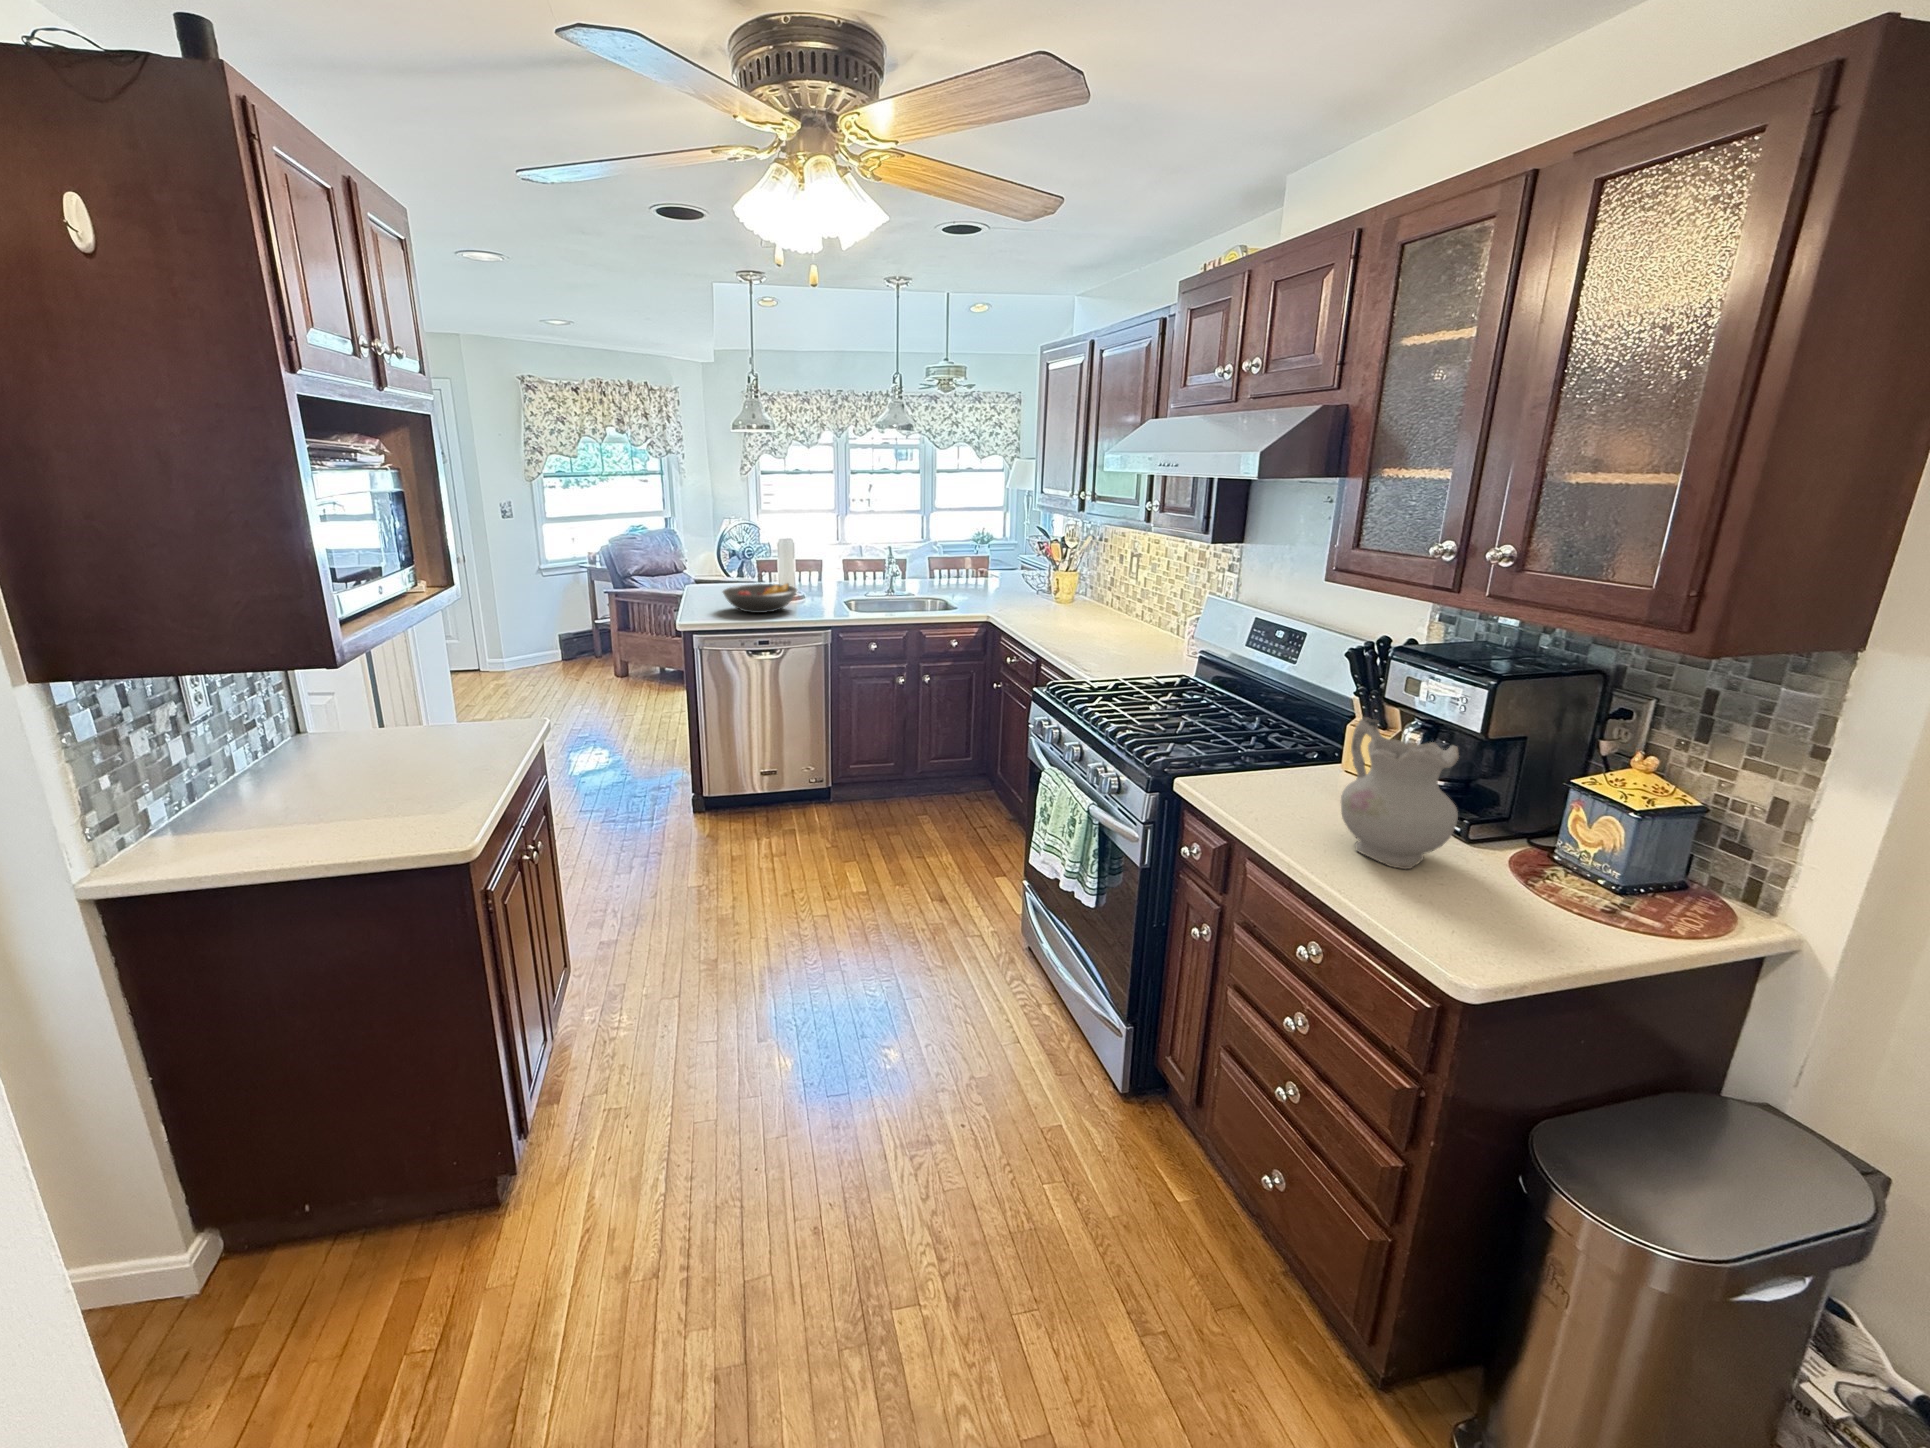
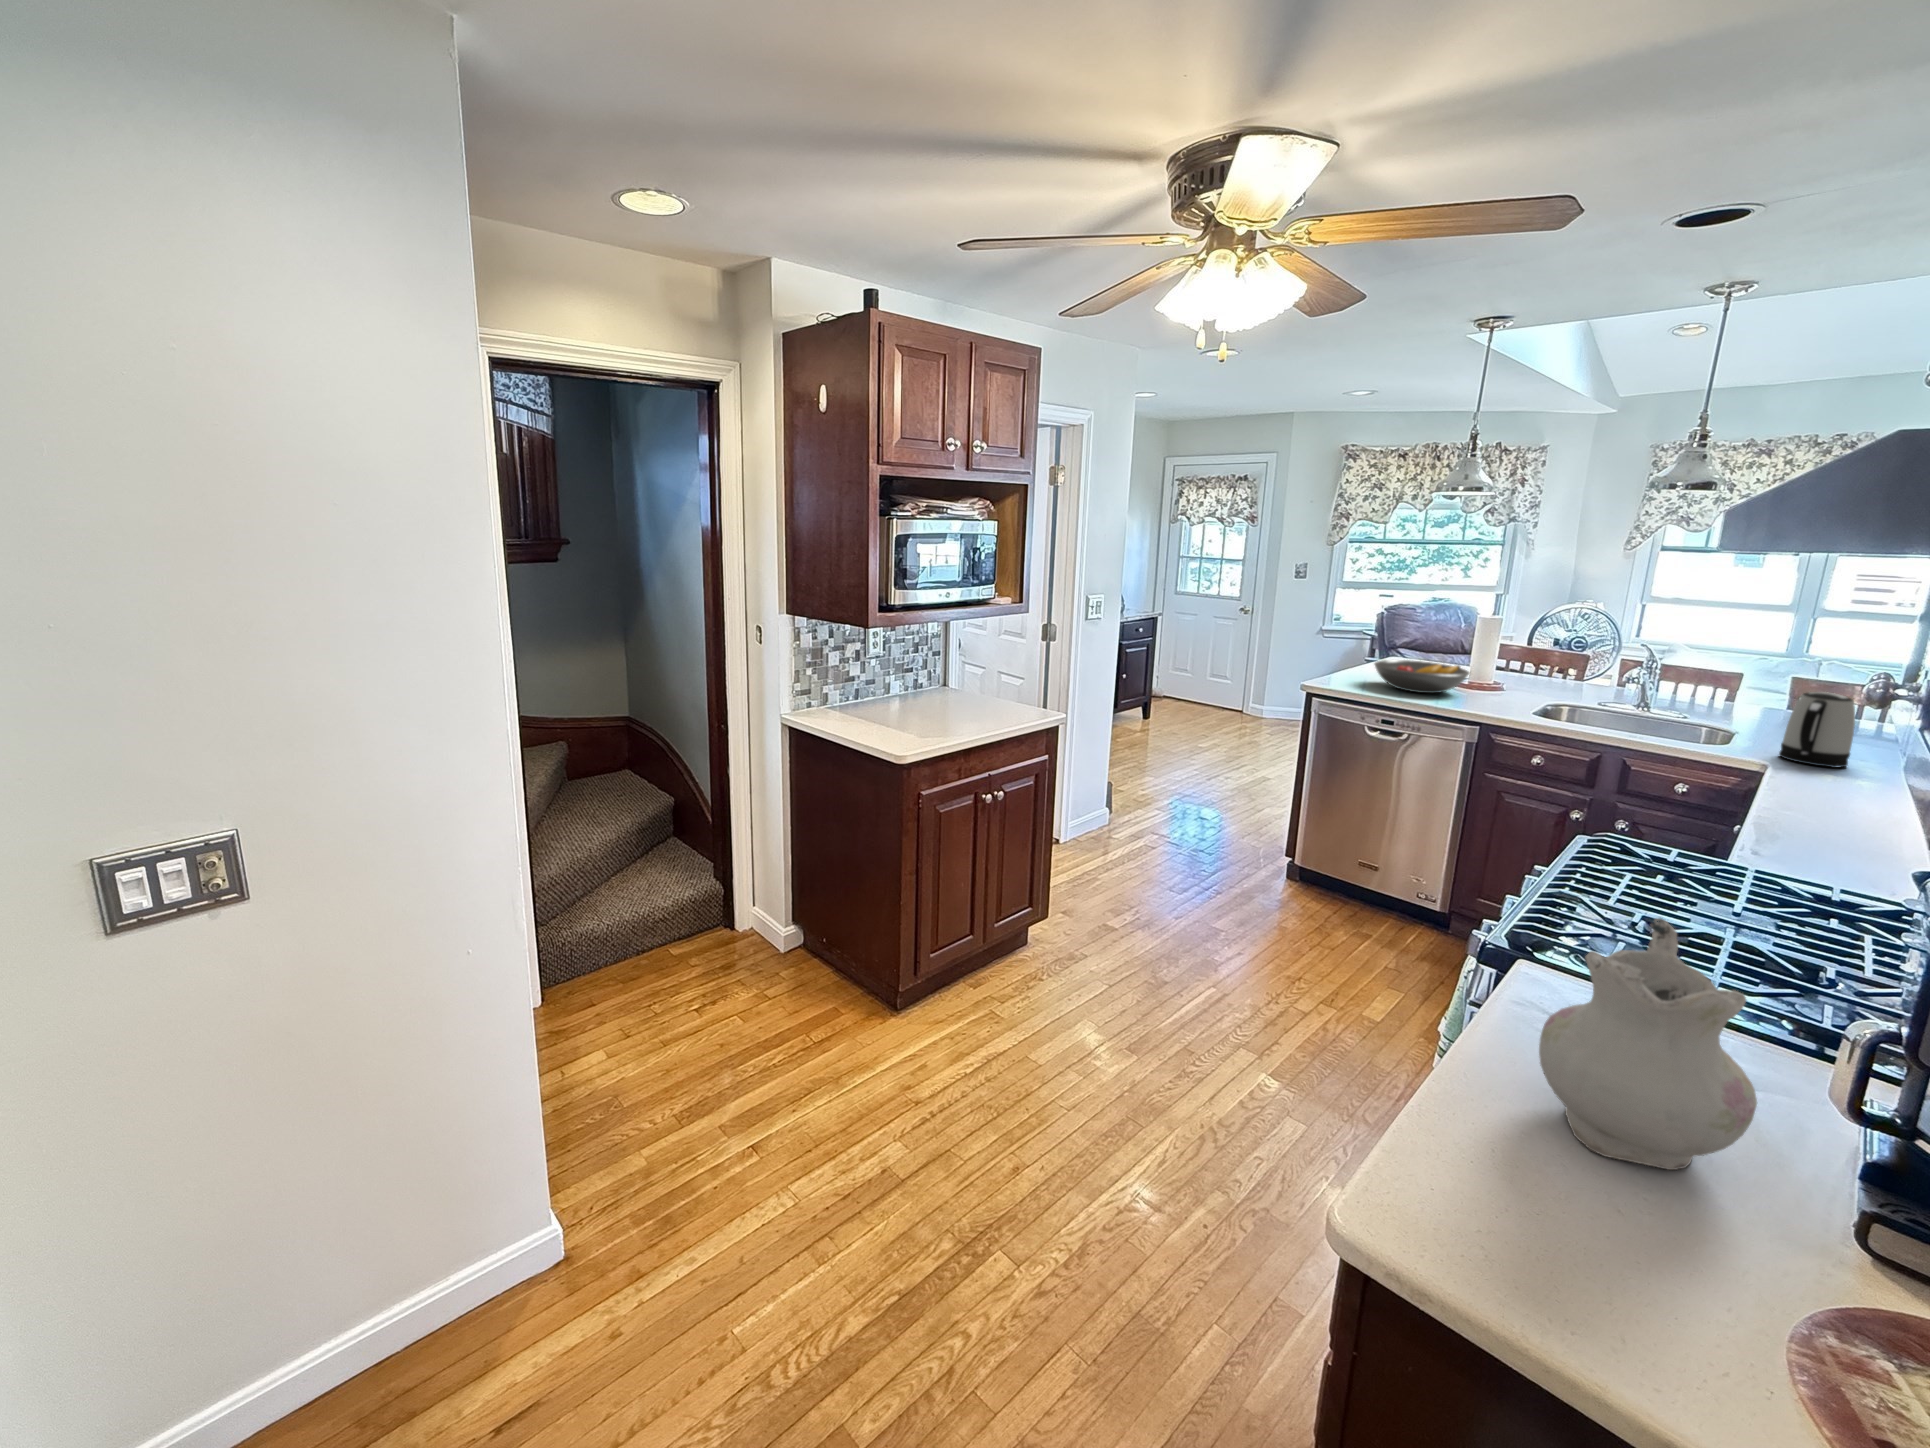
kettle: none [989,564,1020,611] -> present [1779,692,1855,768]

